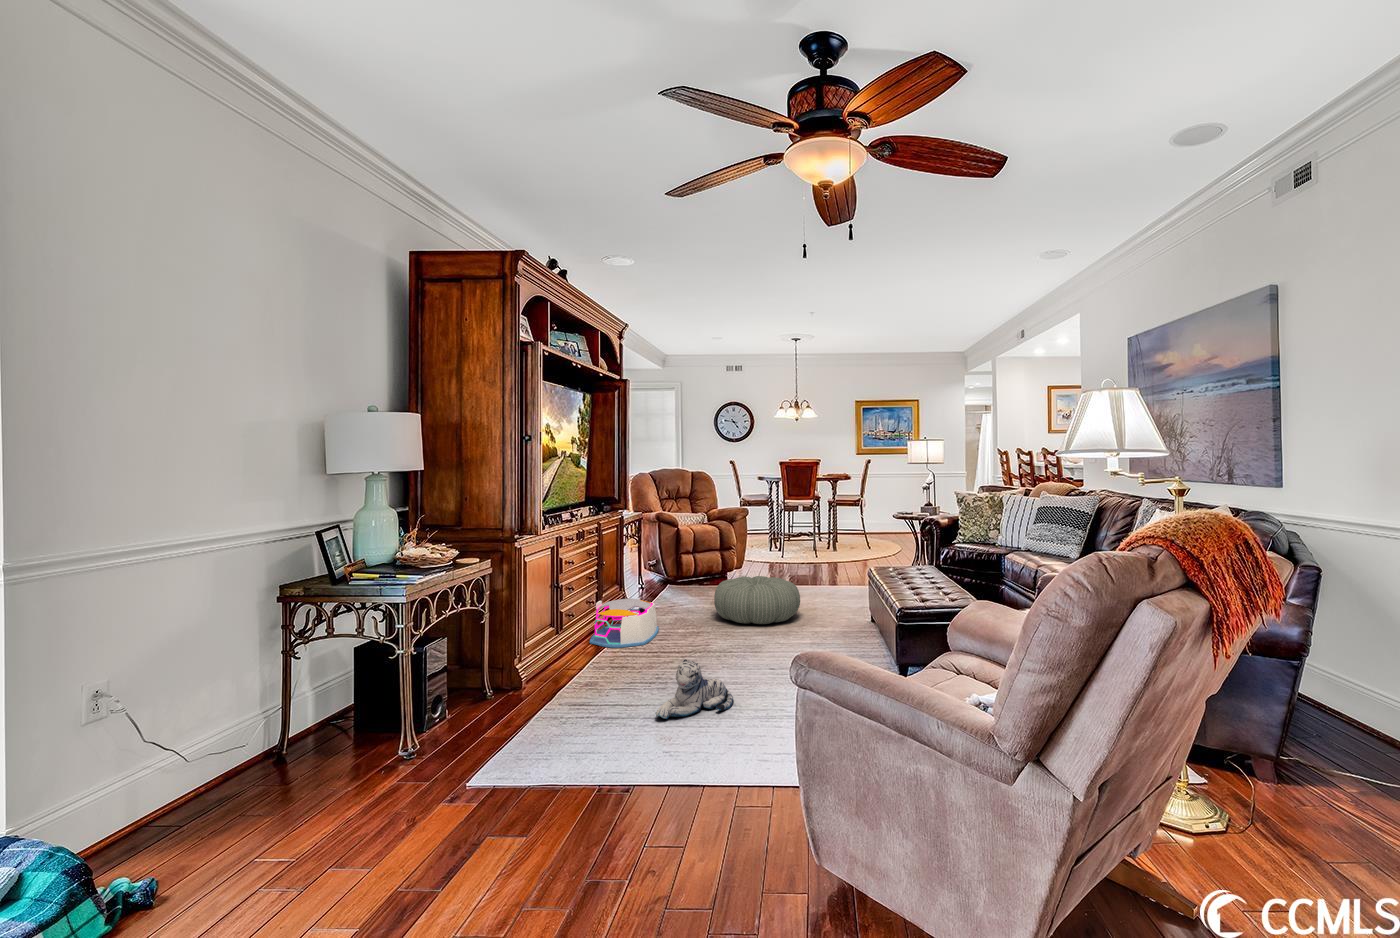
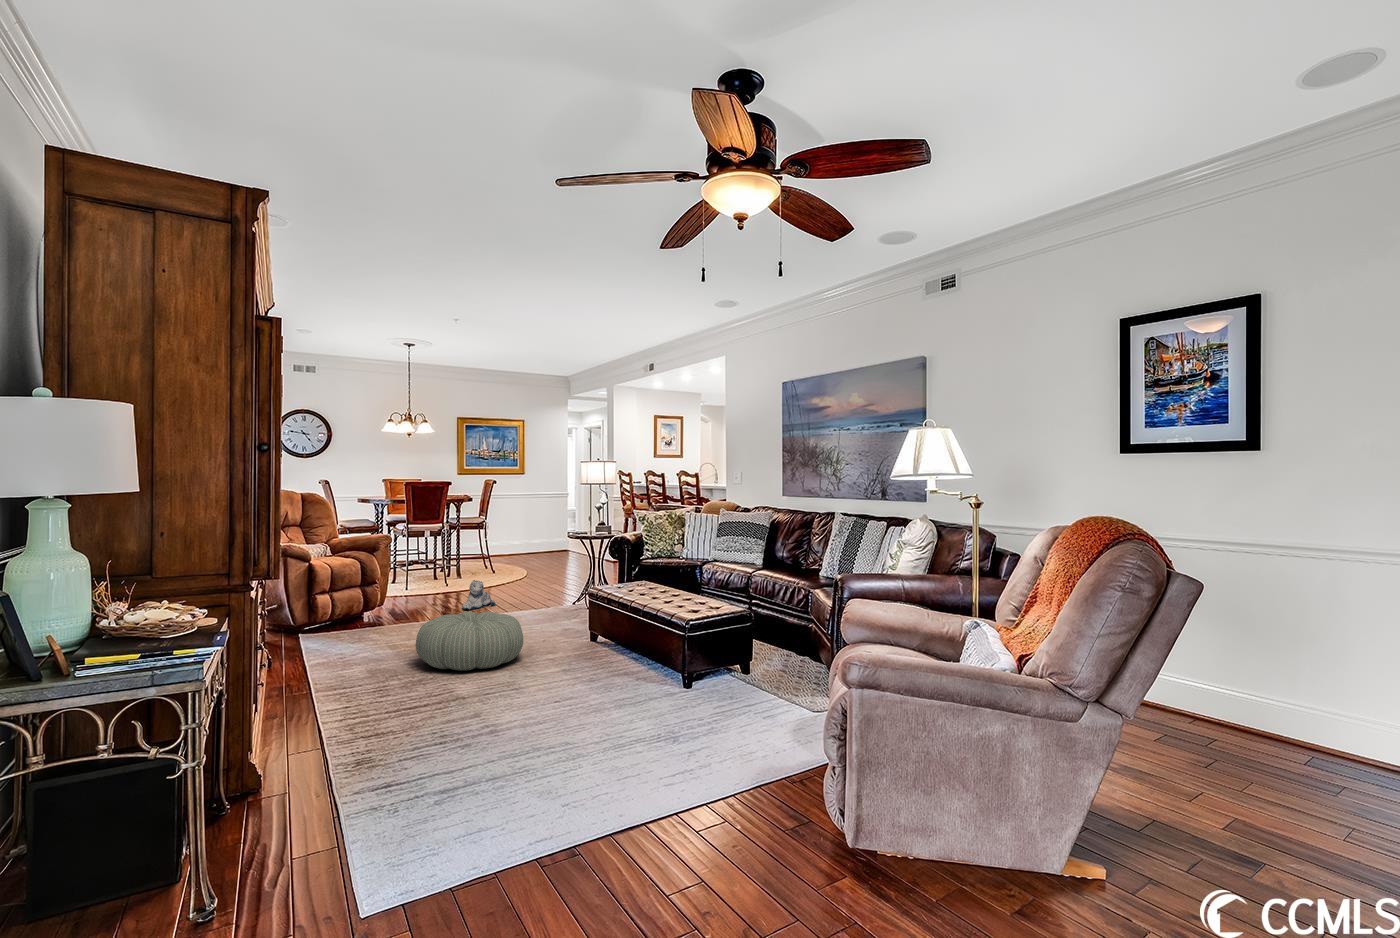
storage bin: present [590,599,659,648] -> none [274,658,372,729]
plush toy: present [656,659,734,719] -> present [462,580,495,610]

